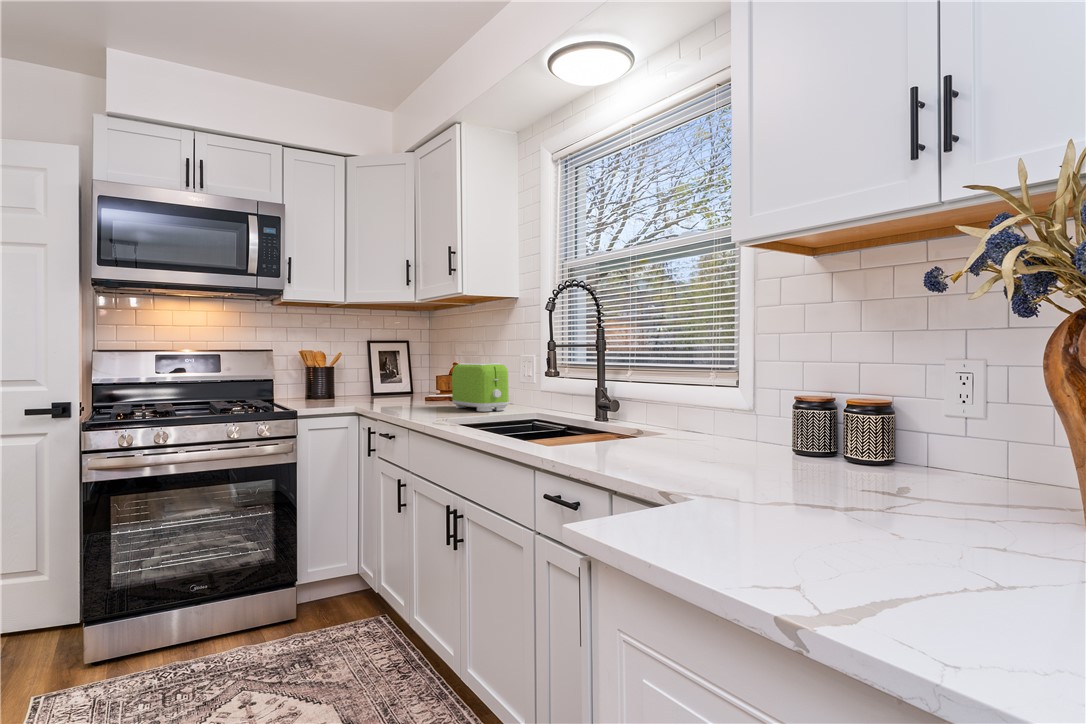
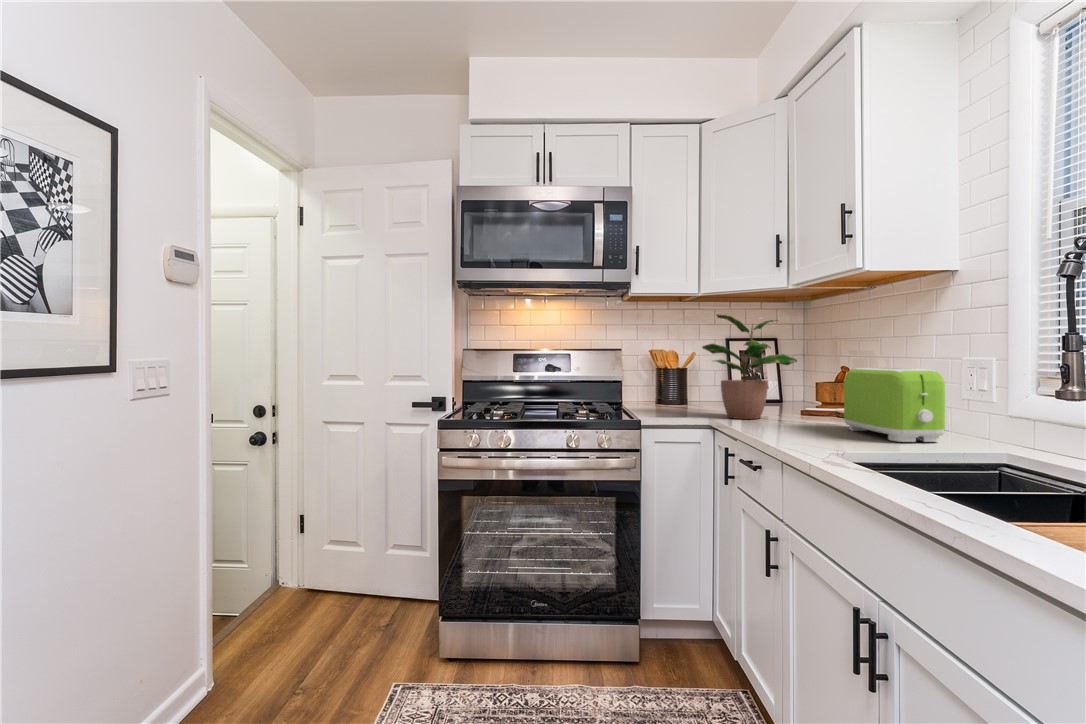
potted plant: none [349,322,422,405] -> present [703,315,797,419]

